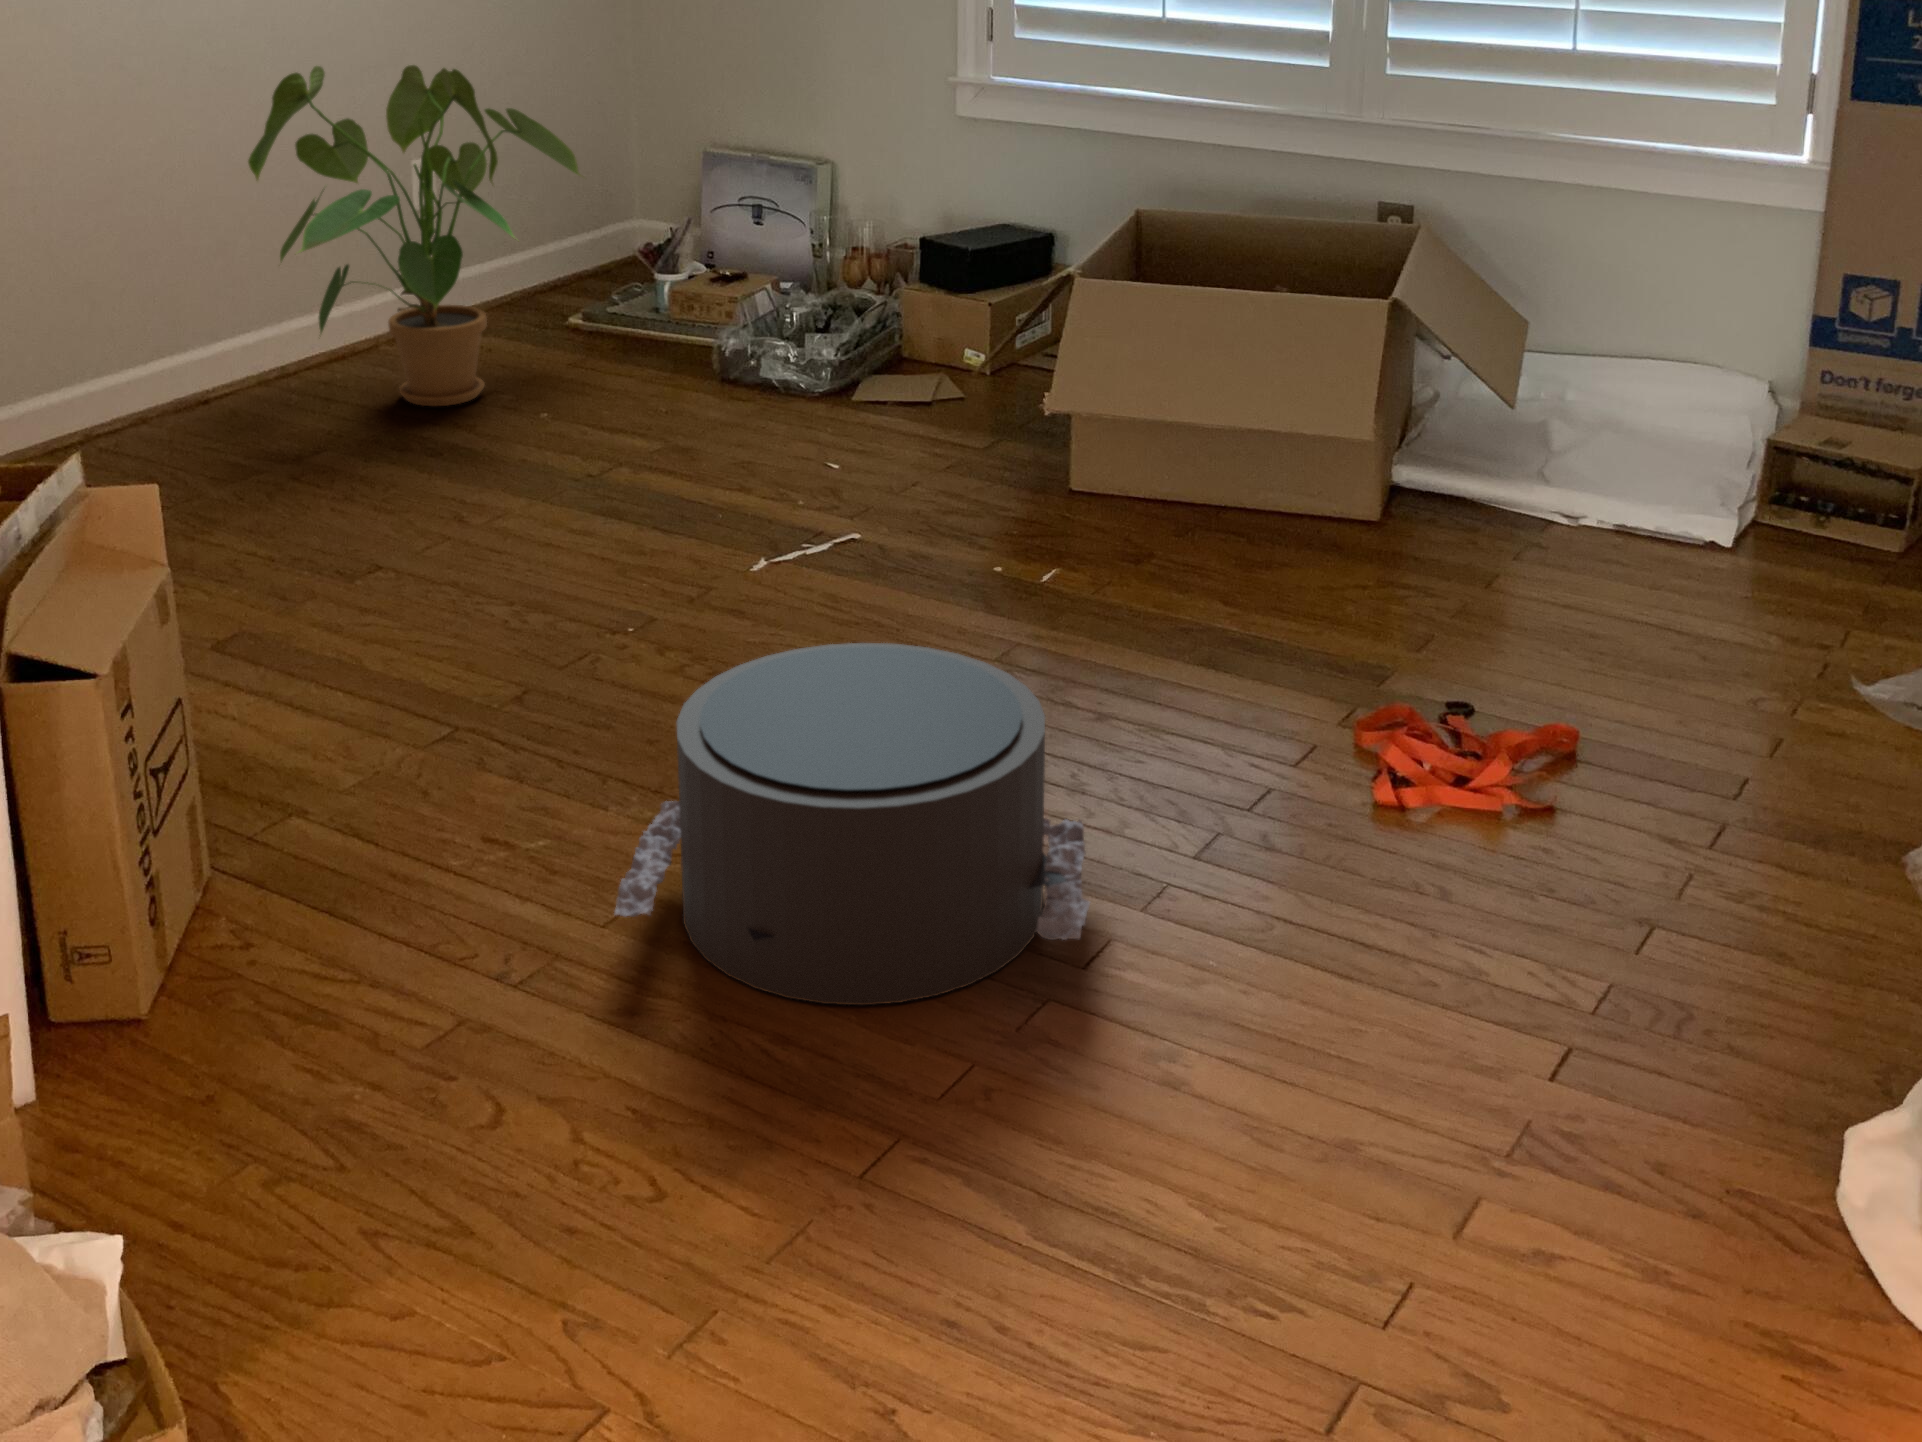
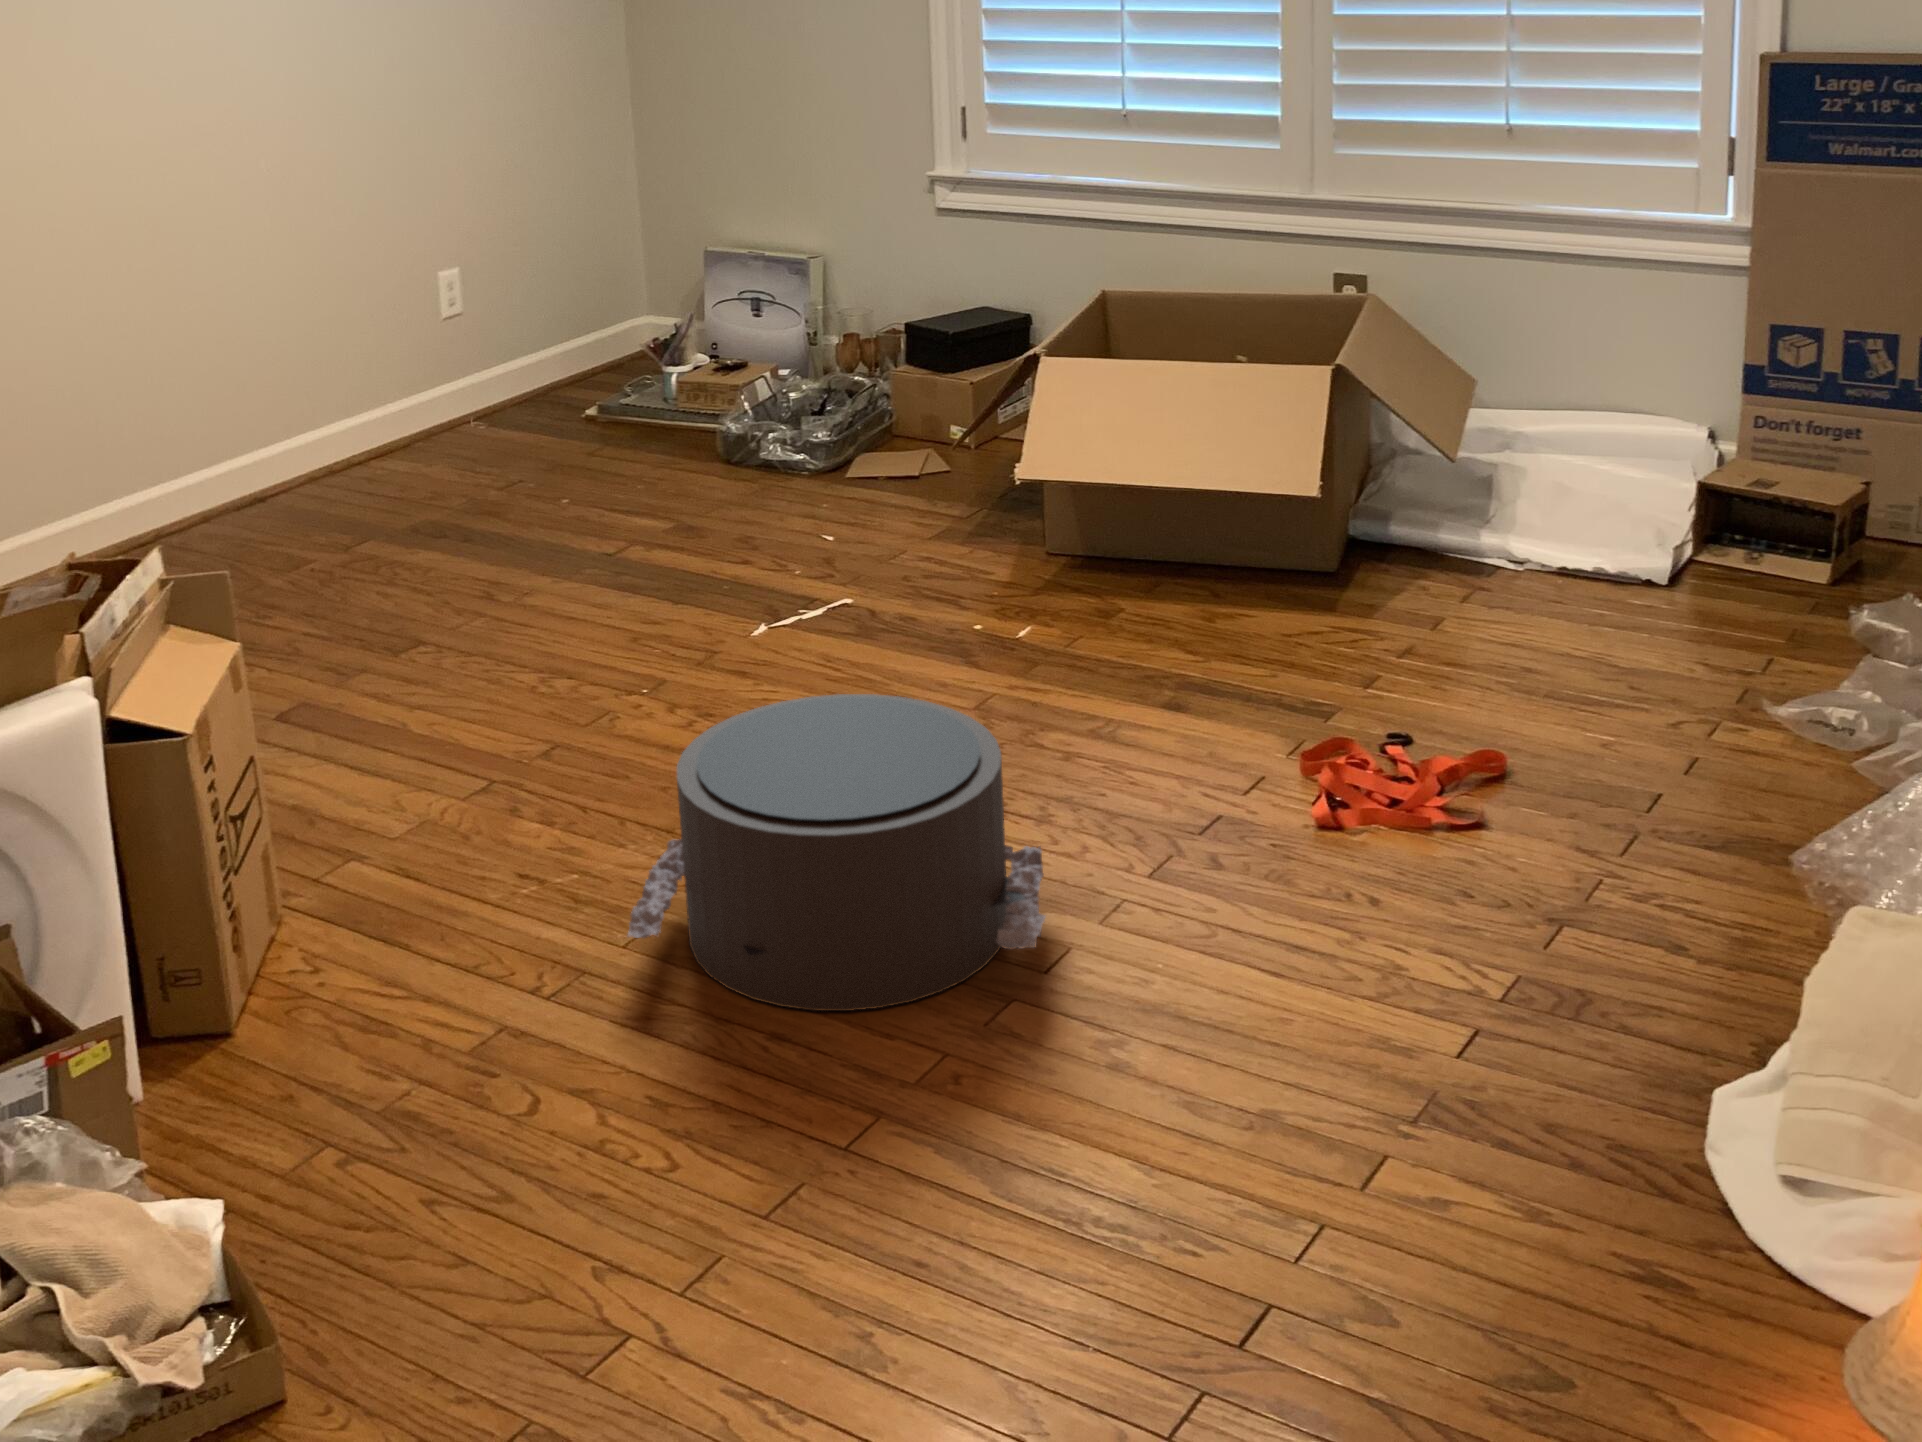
house plant: present [248,65,581,406] -> none [287,184,594,497]

